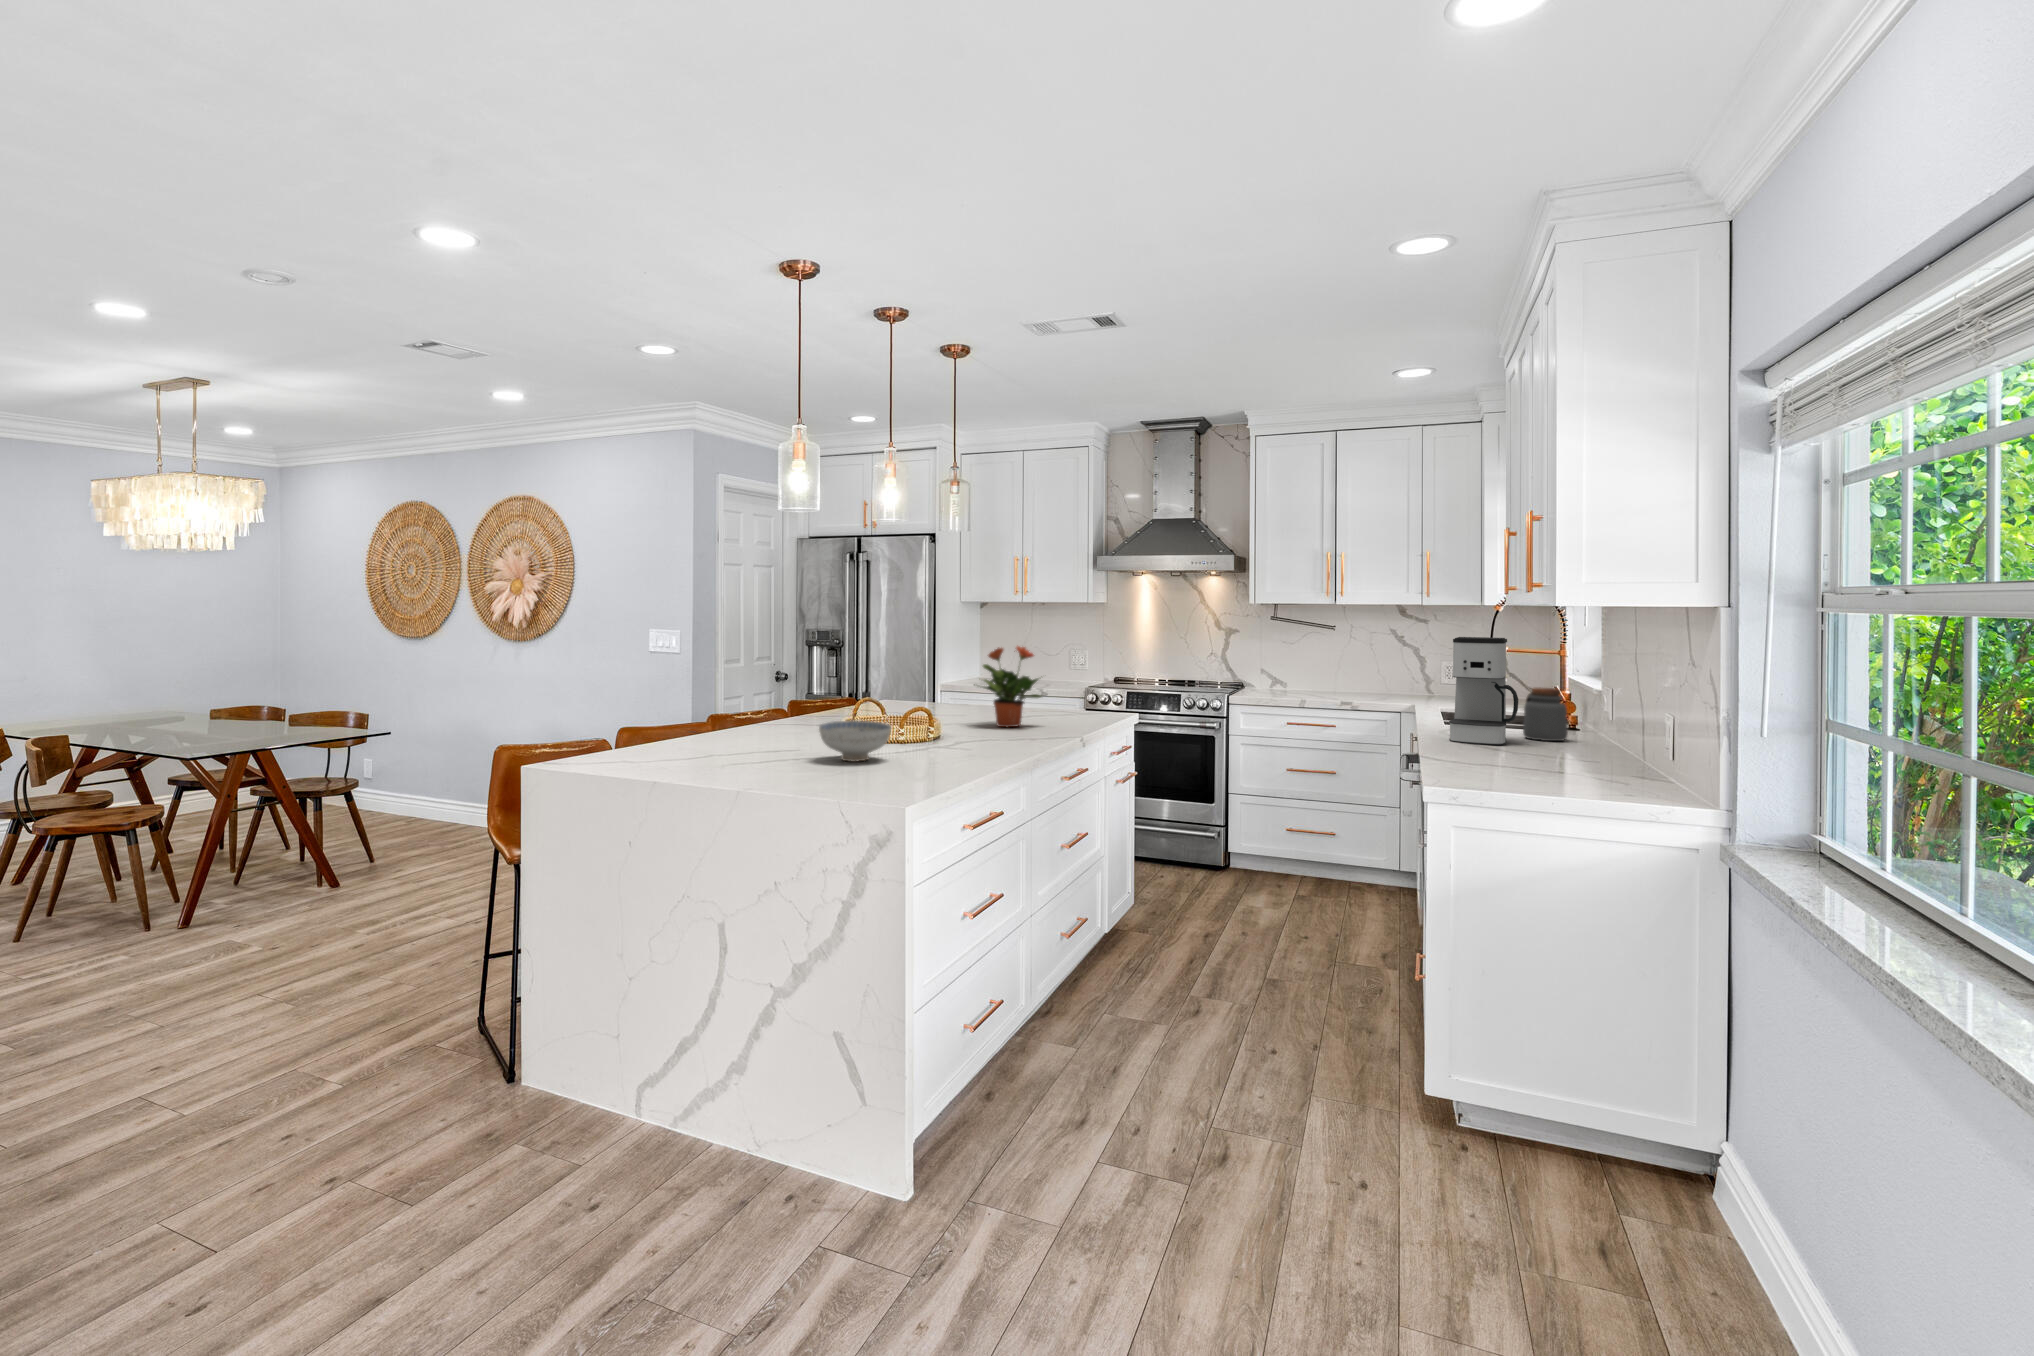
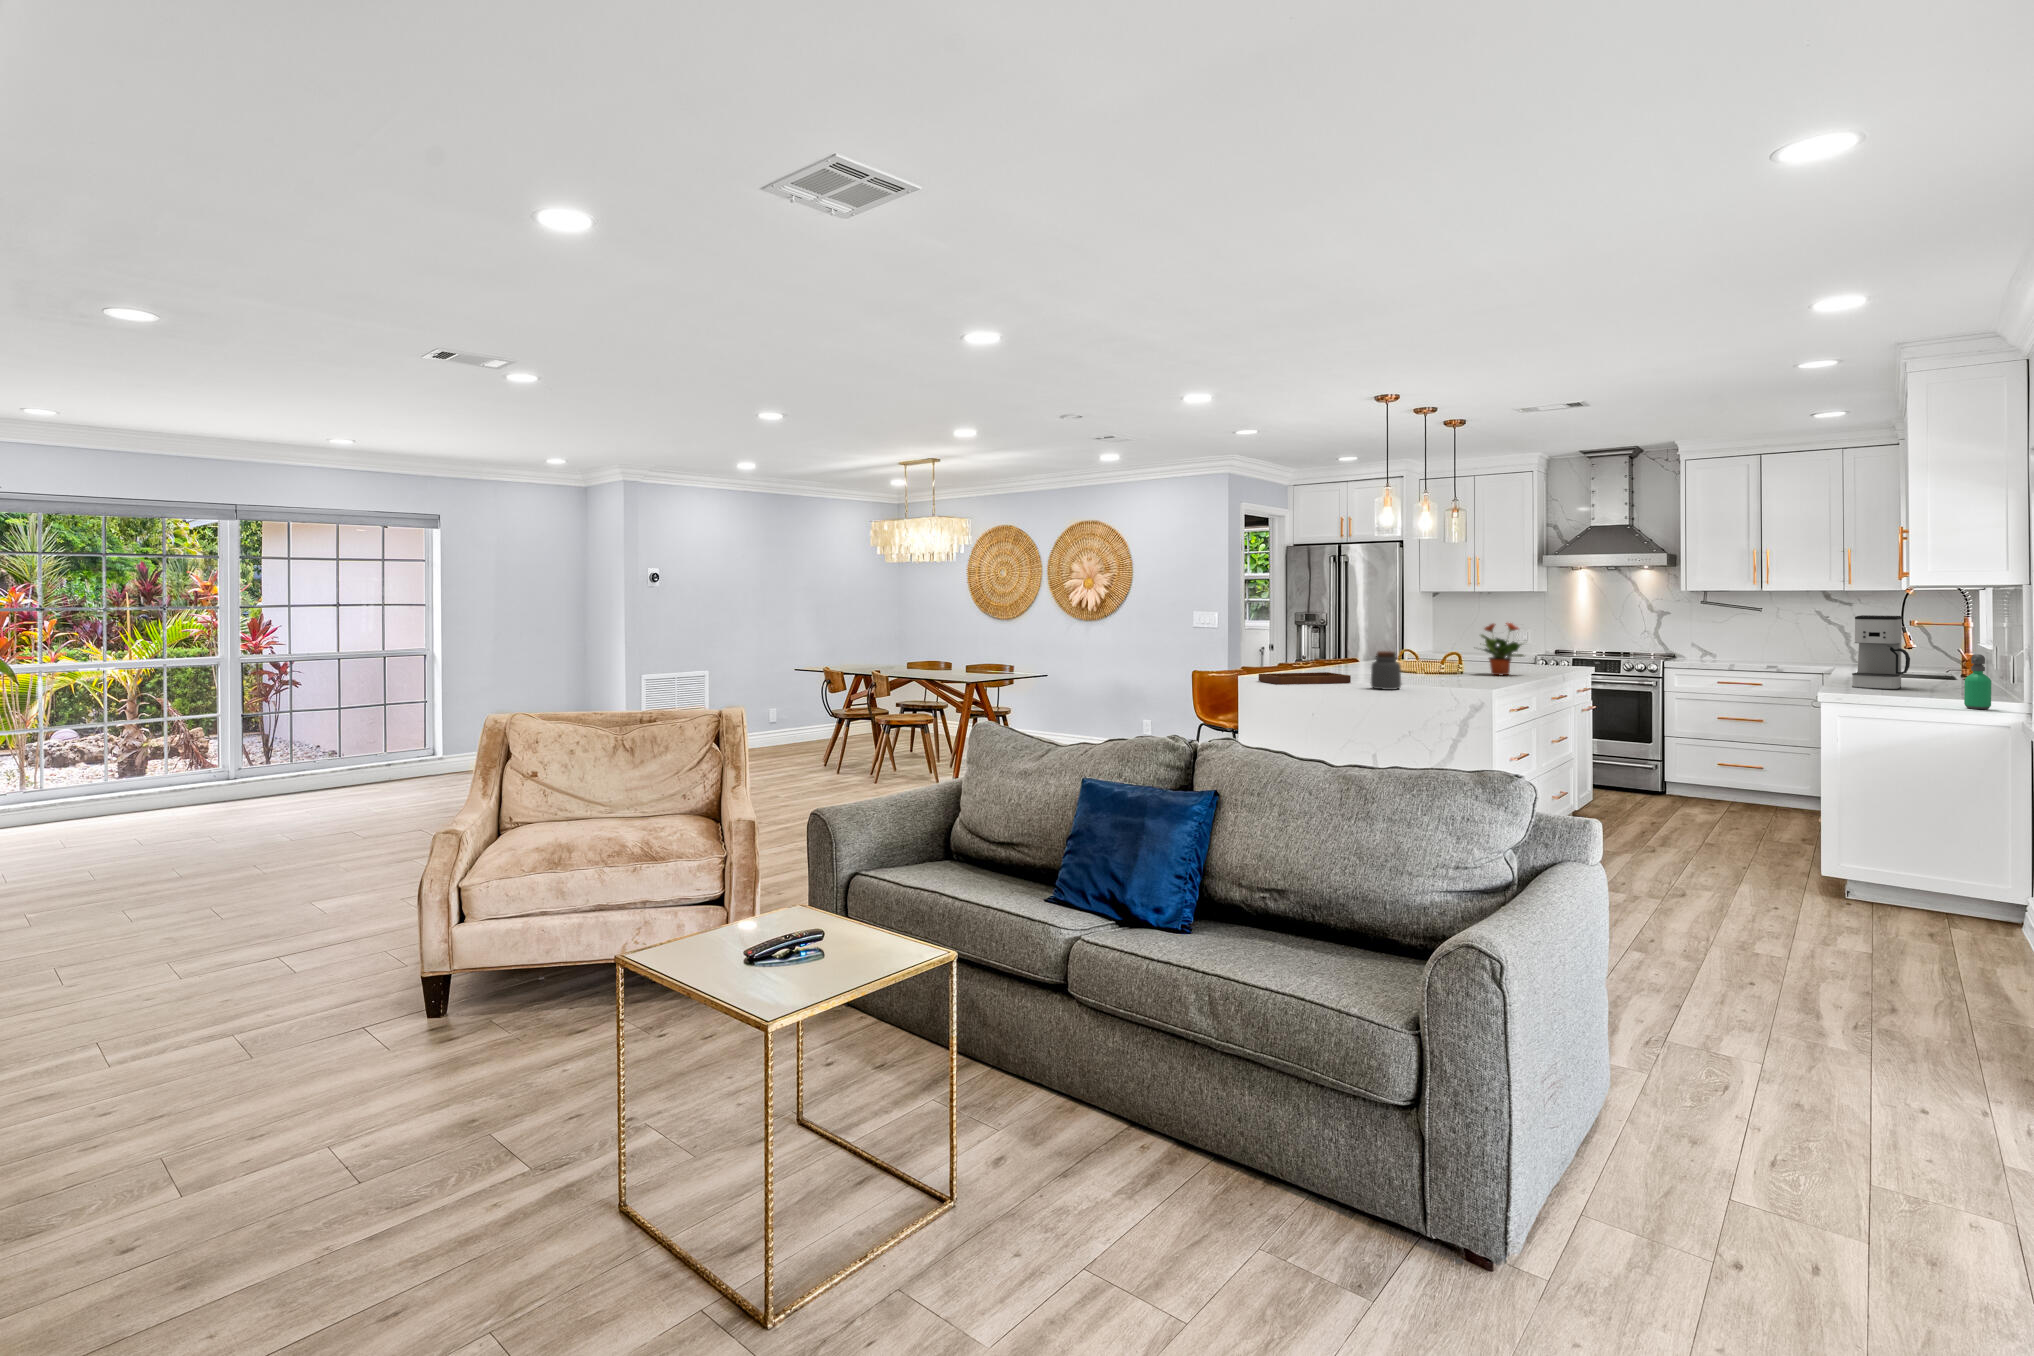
jar: present [1523,688,1568,741] -> present [1371,651,1401,690]
soap dispenser: none [1620,702,1657,792] -> present [1964,654,1991,709]
tray: none [592,705,745,763] -> present [1259,655,1351,685]
ceramic bowl: present [819,721,891,761] -> none [1402,664,1448,687]

